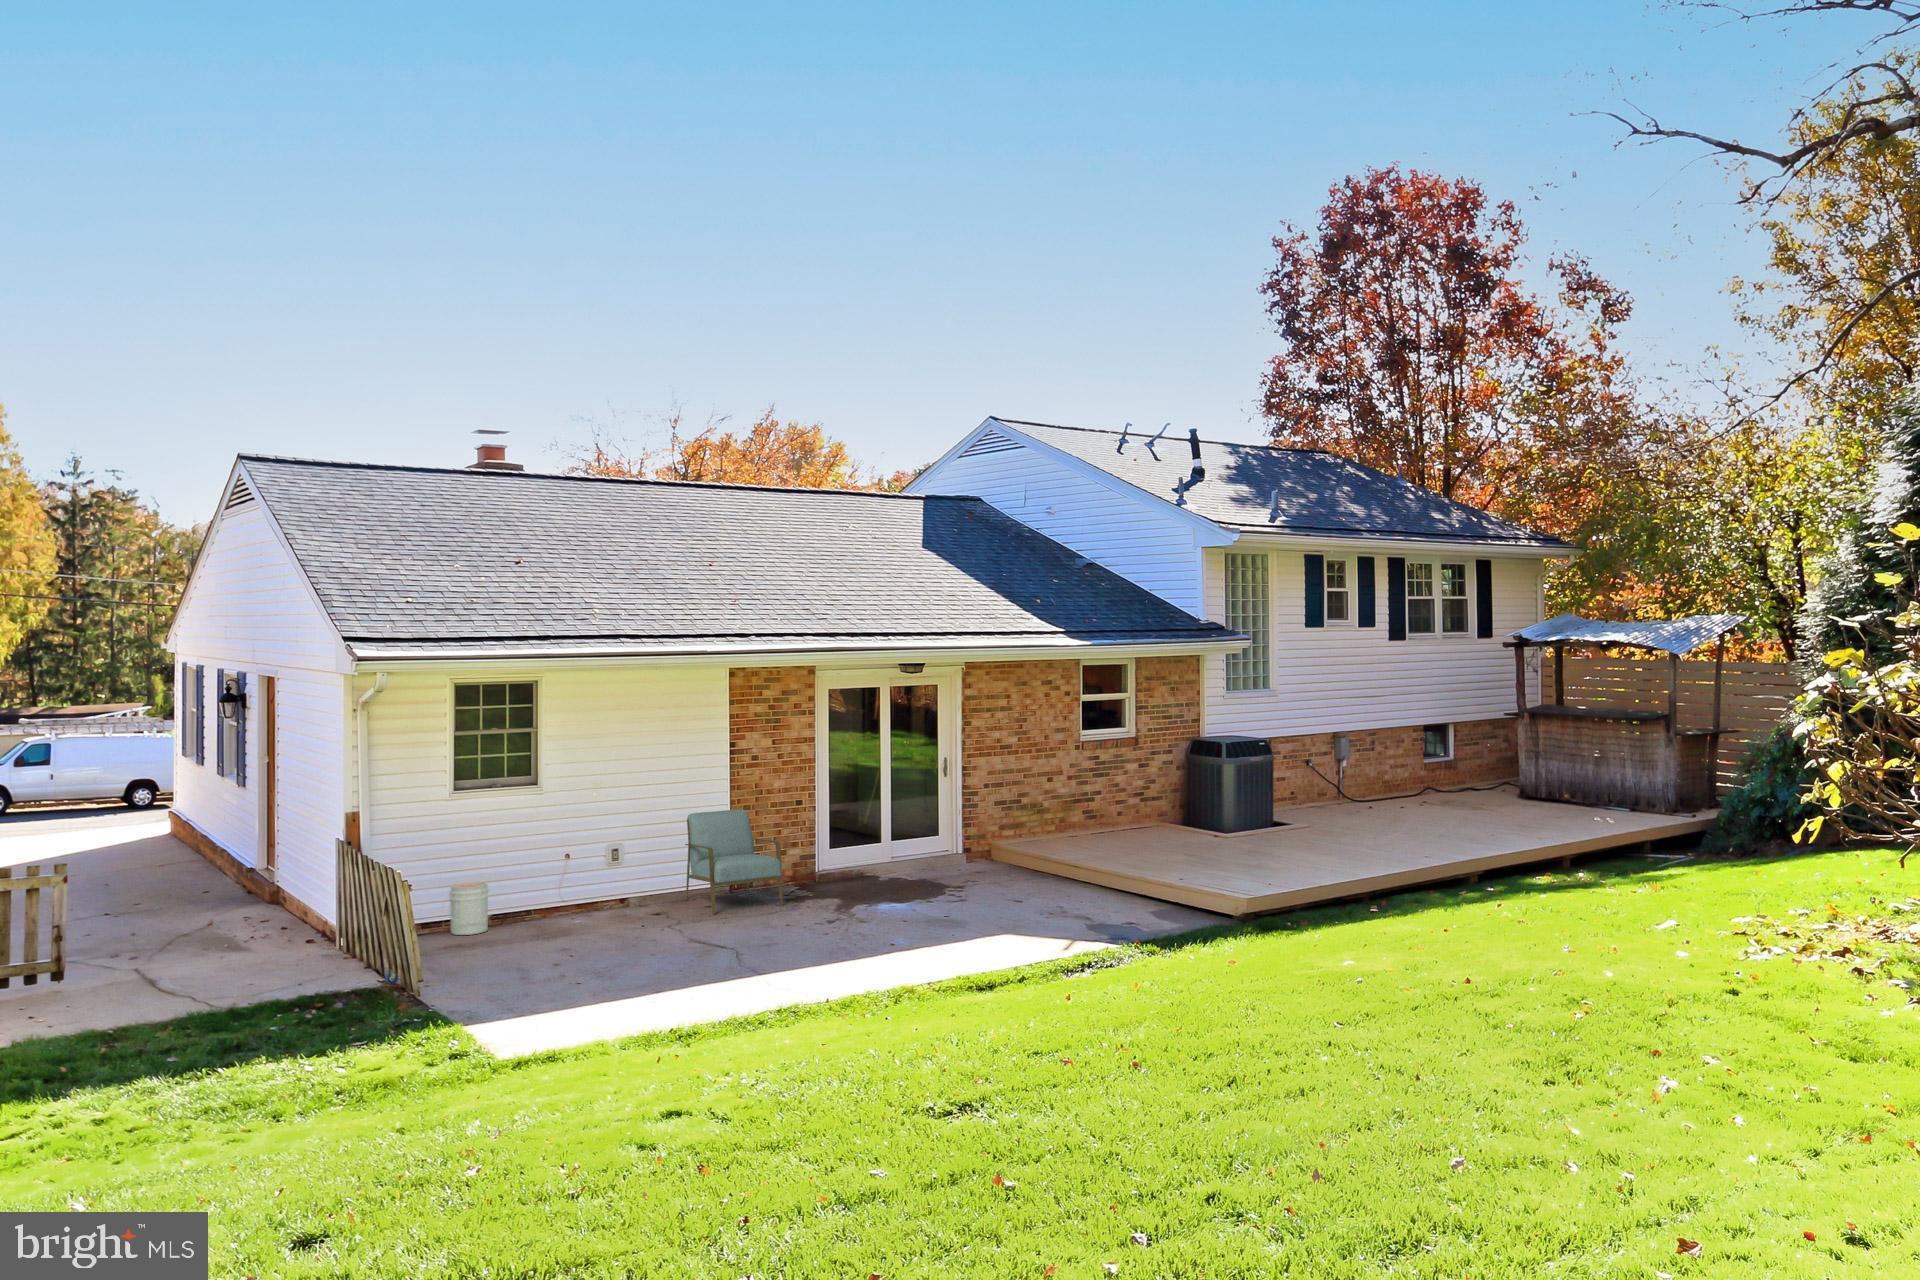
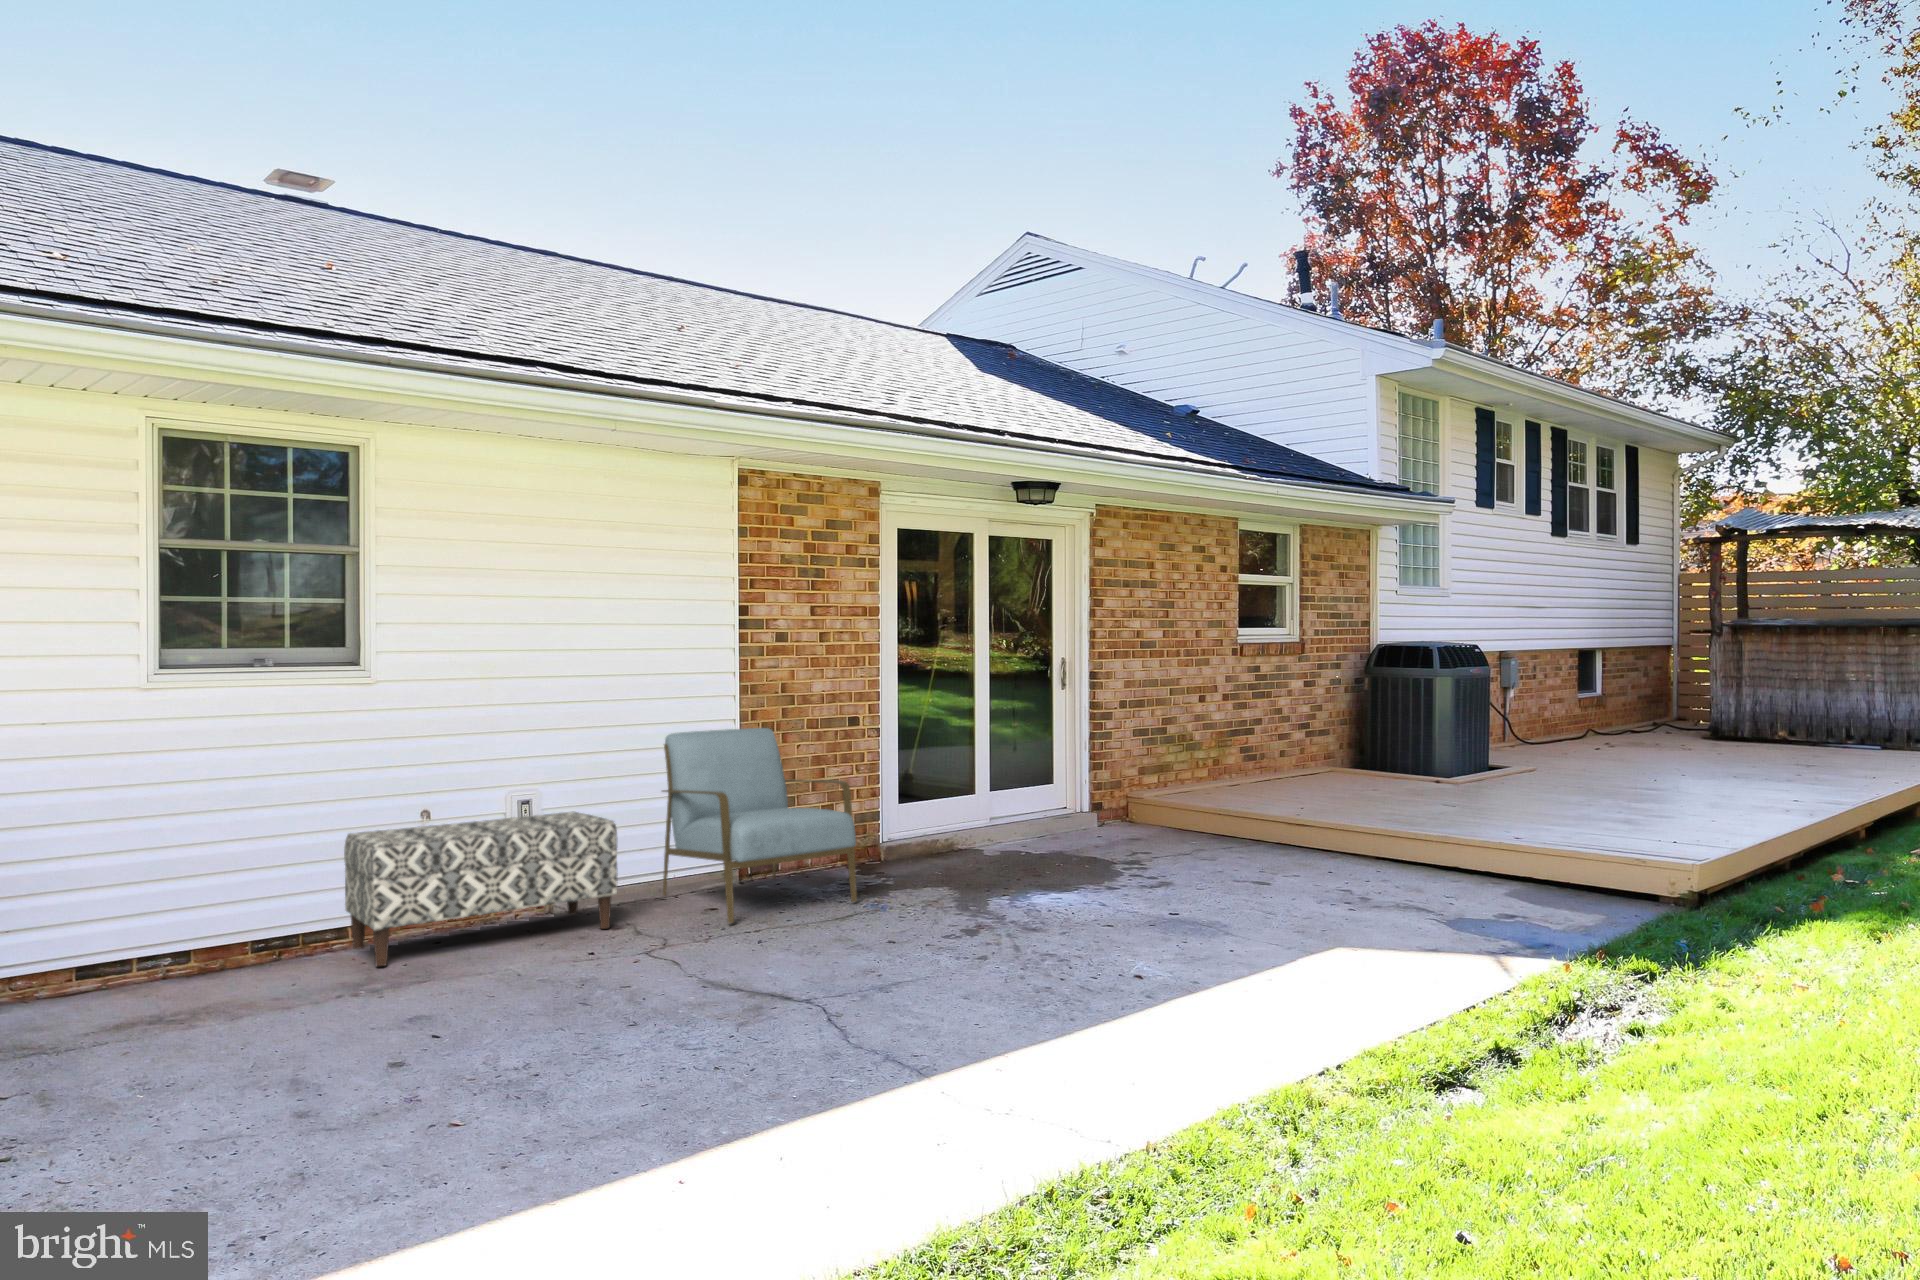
bench: none [531,855,658,928] -> present [344,812,618,966]
bucket: present [448,881,493,935] -> none [119,868,259,992]

